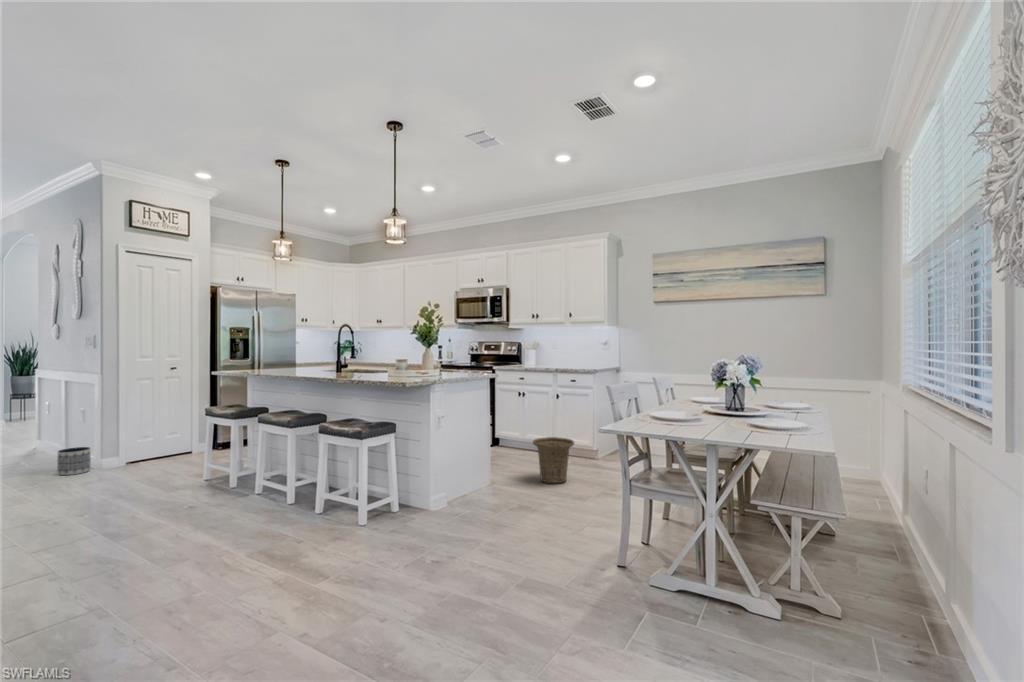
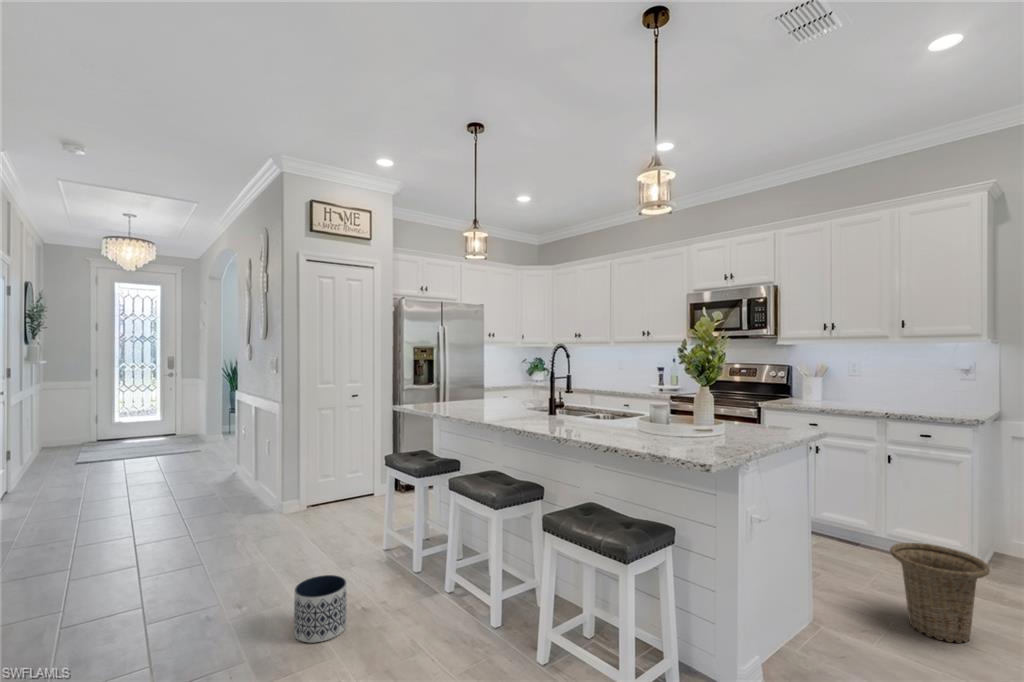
planter: present [57,447,91,475] -> present [294,575,347,643]

